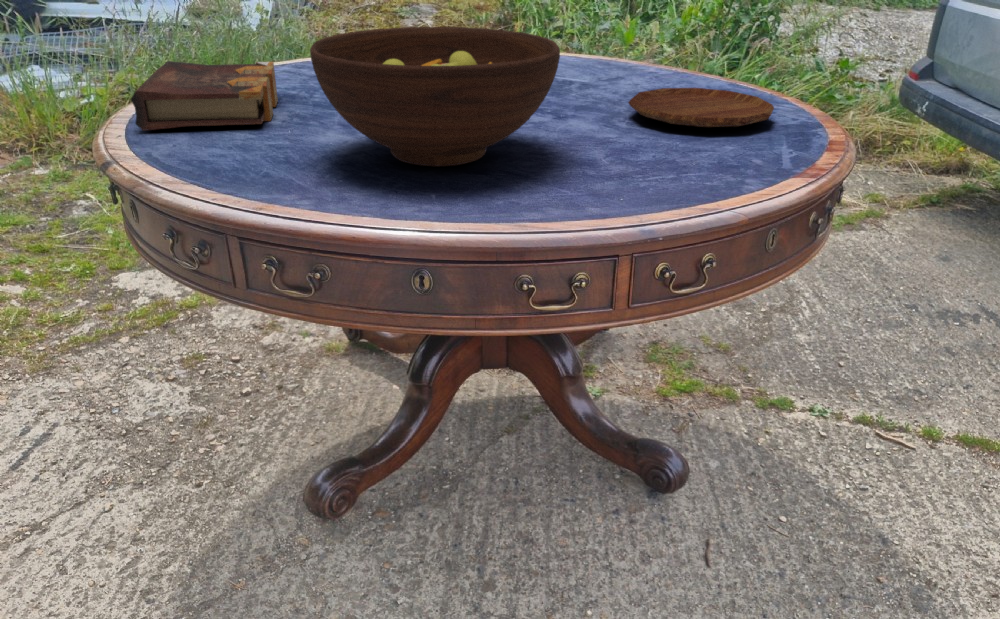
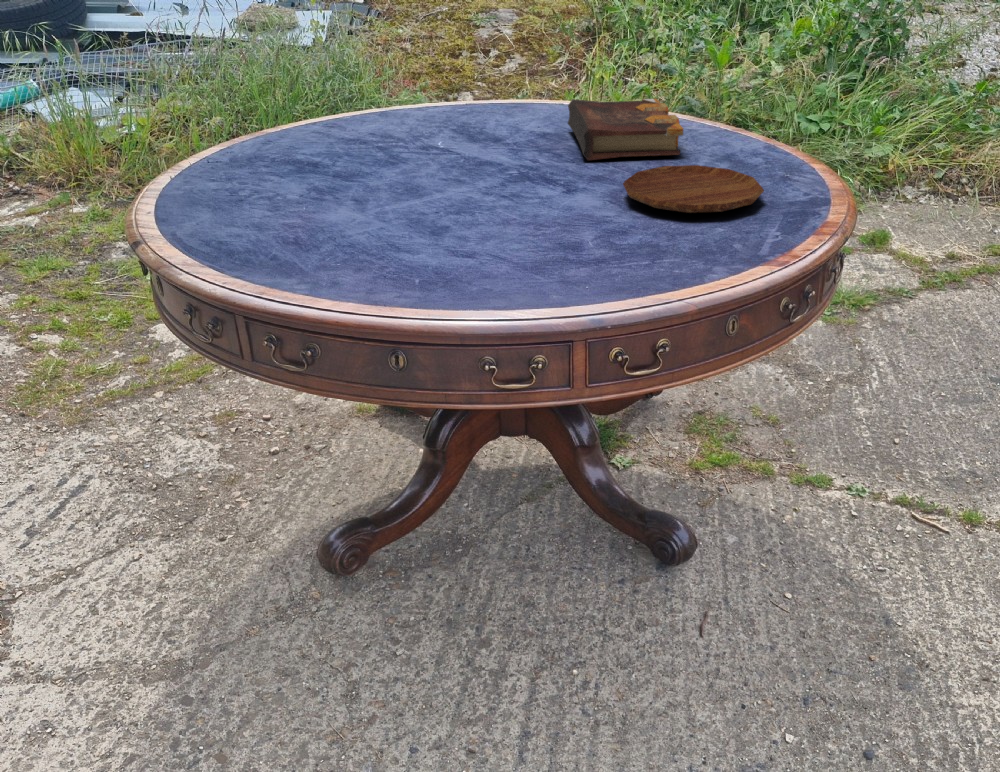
fruit bowl: present [310,27,560,167] -> none [310,120,533,256]
book: present [131,61,278,131] -> present [568,99,683,161]

